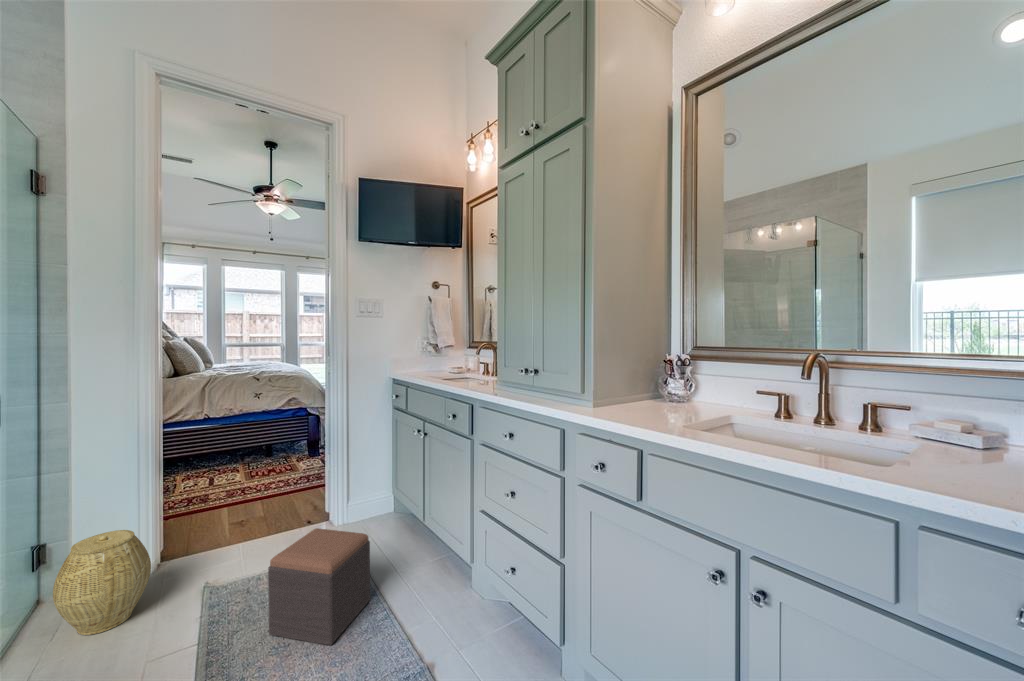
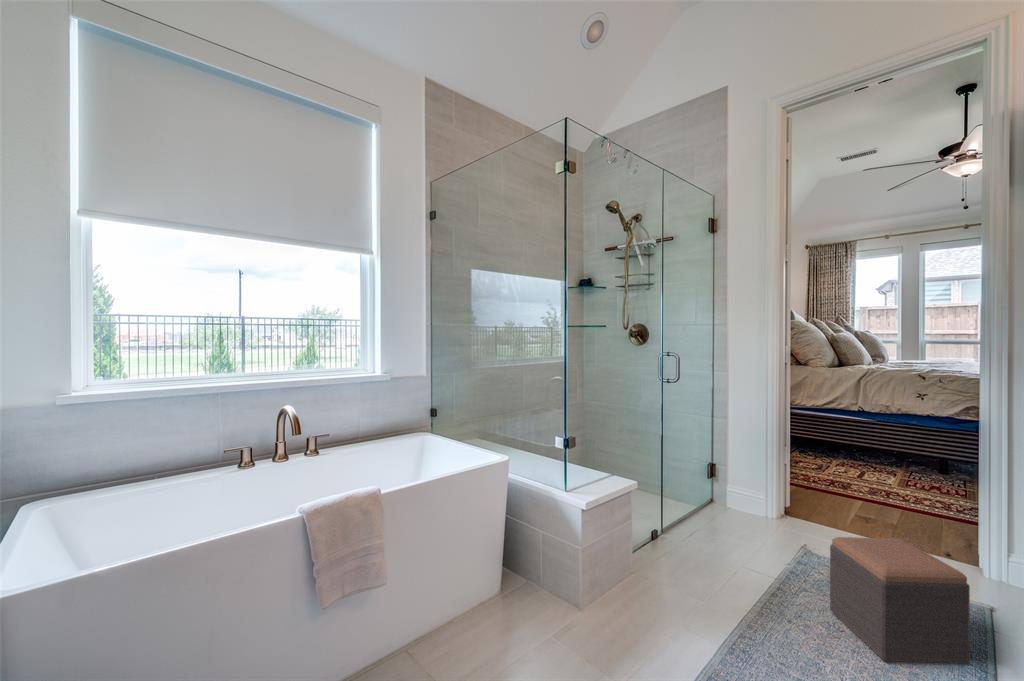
woven basket: present [53,530,151,635] -> none [706,467,763,537]

